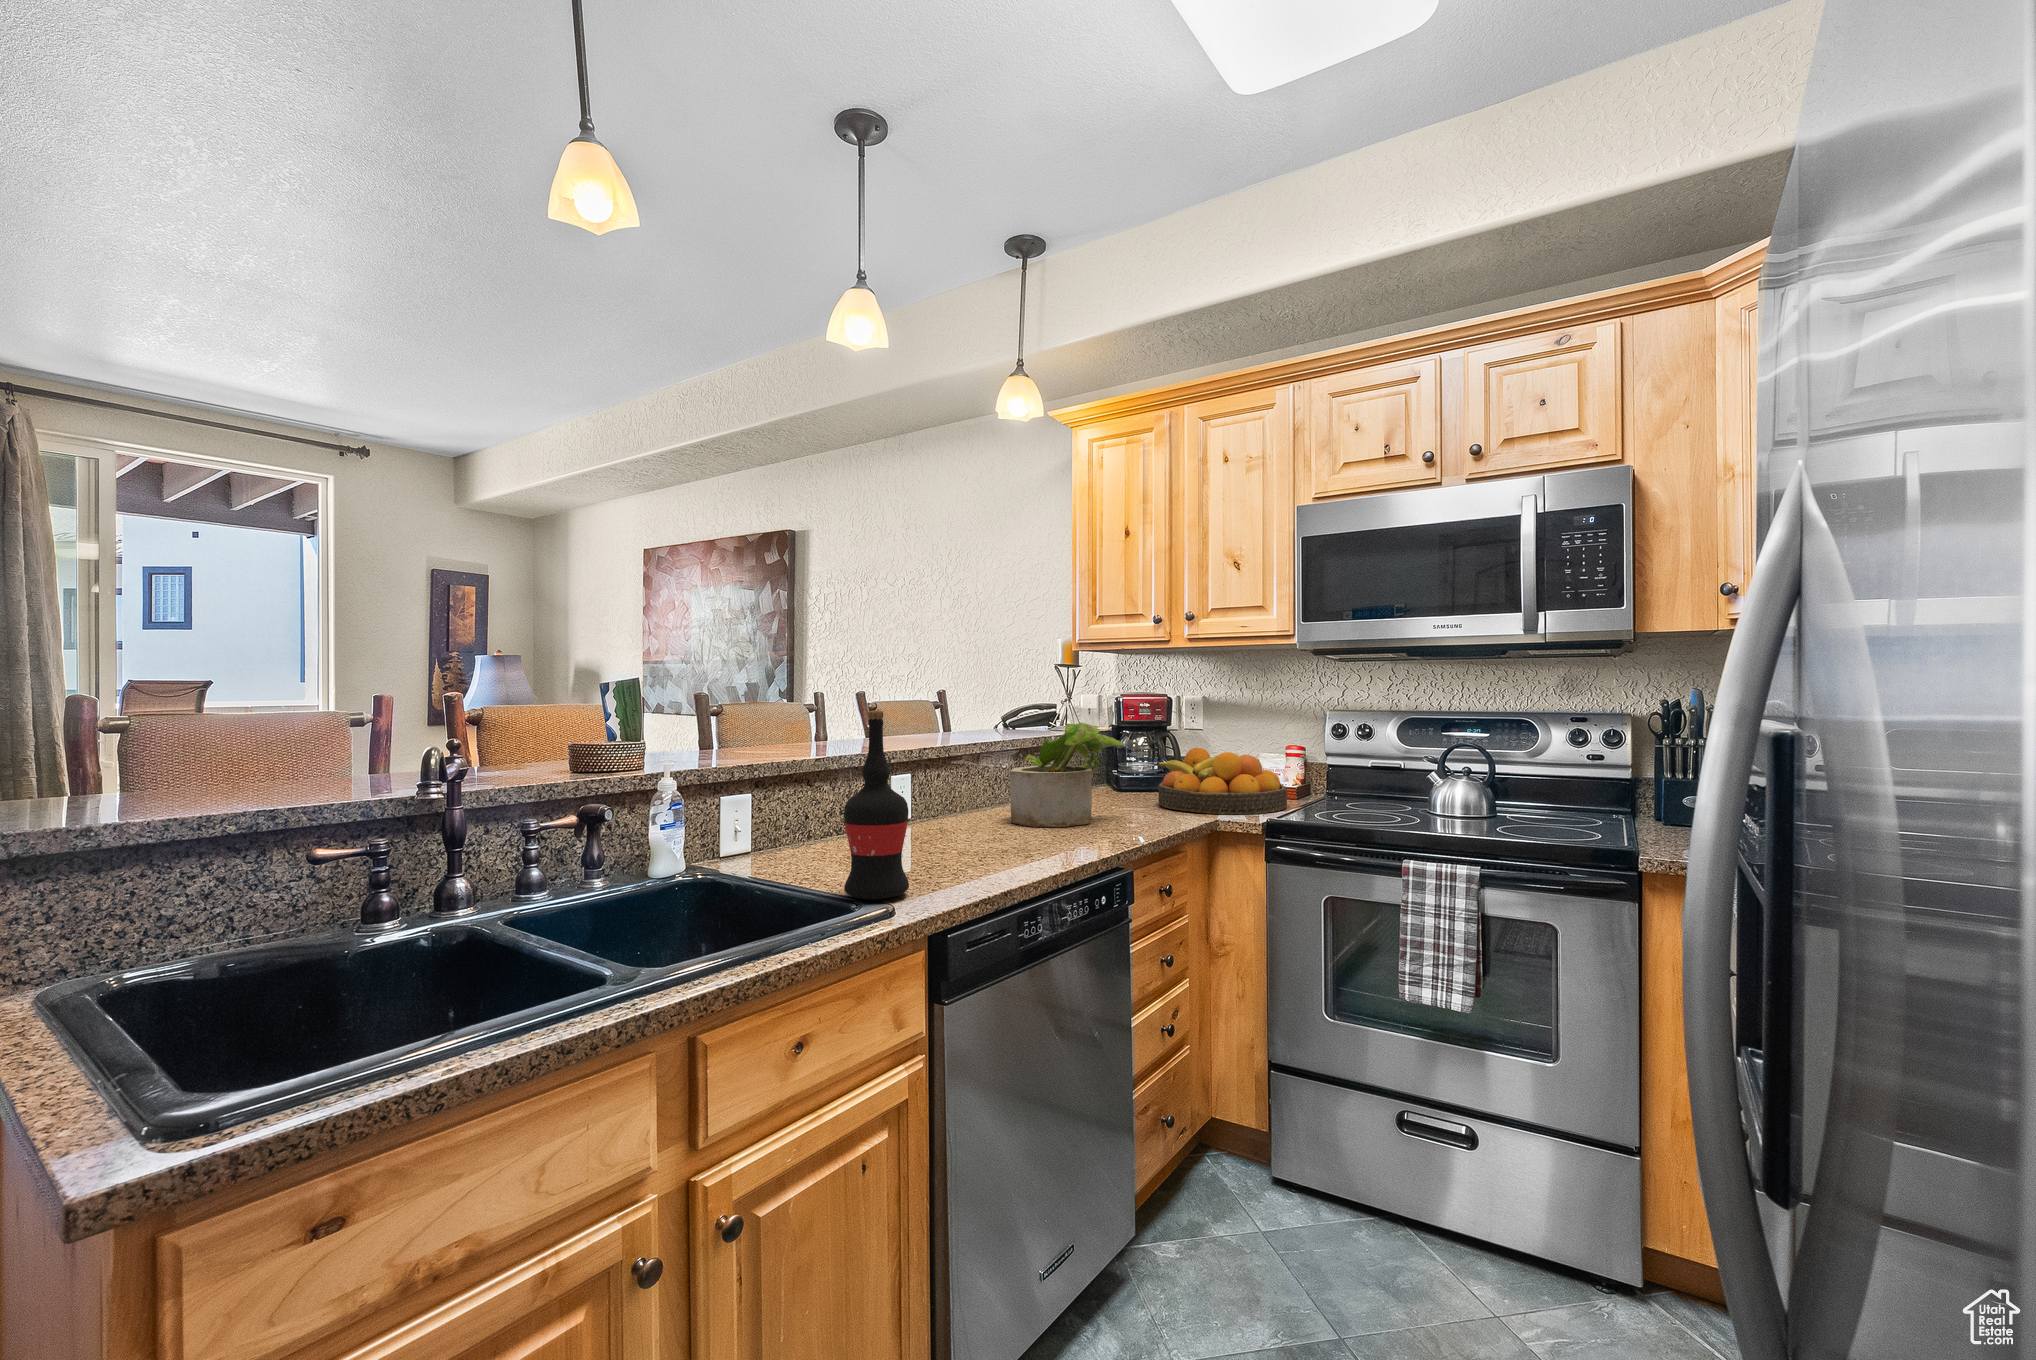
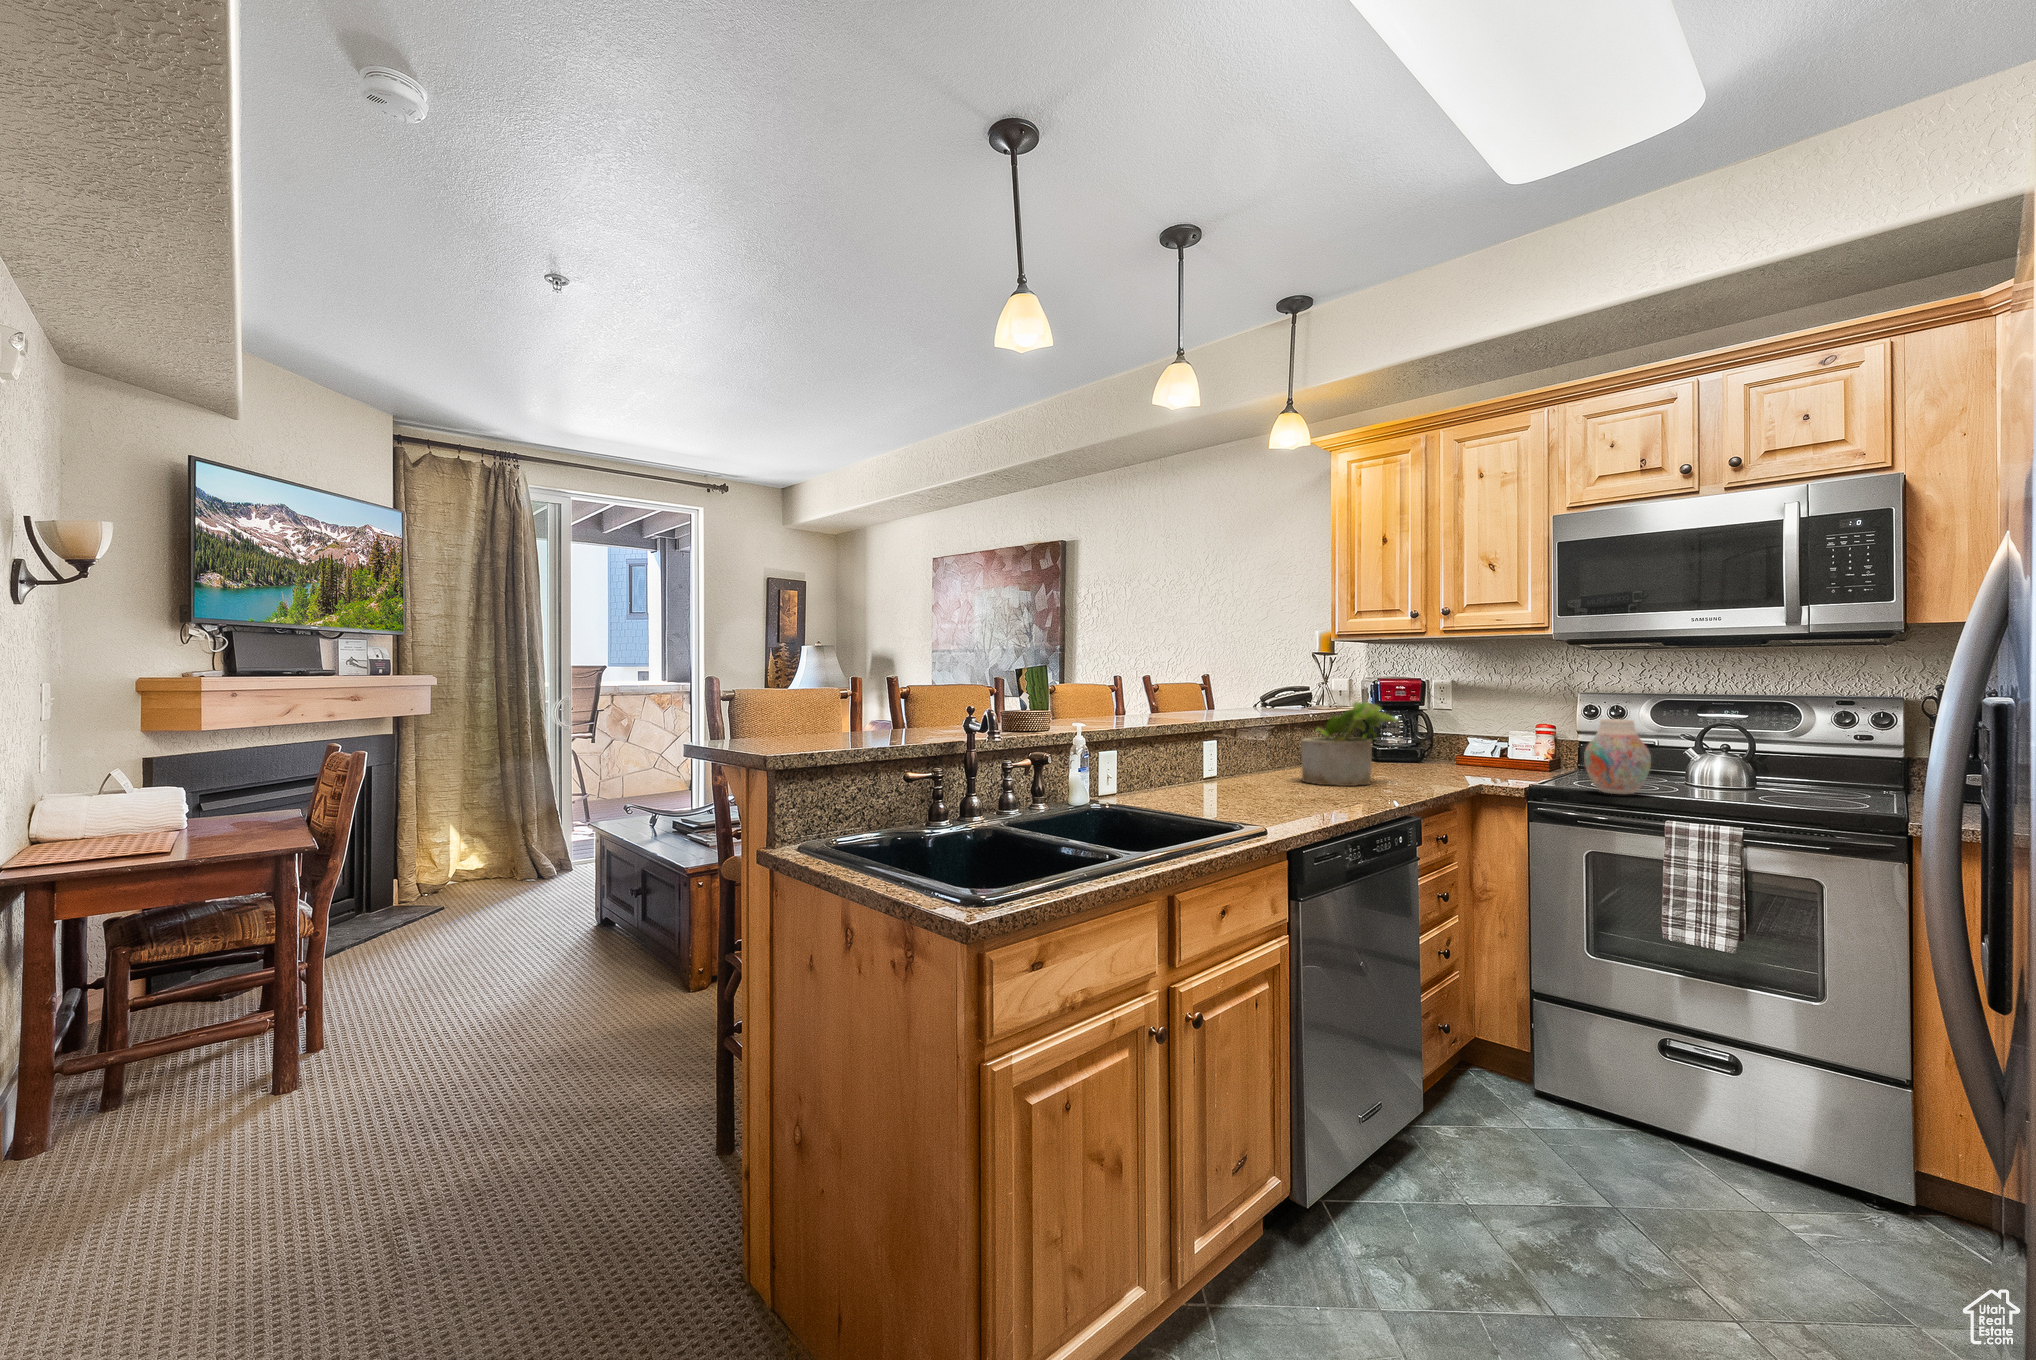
wine bottle: present [844,711,909,899] -> none [1221,689,1269,824]
vase: none [1321,741,1389,829] -> present [1584,719,1651,794]
fruit bowl: present [1156,748,1287,814] -> none [1419,725,1544,781]

